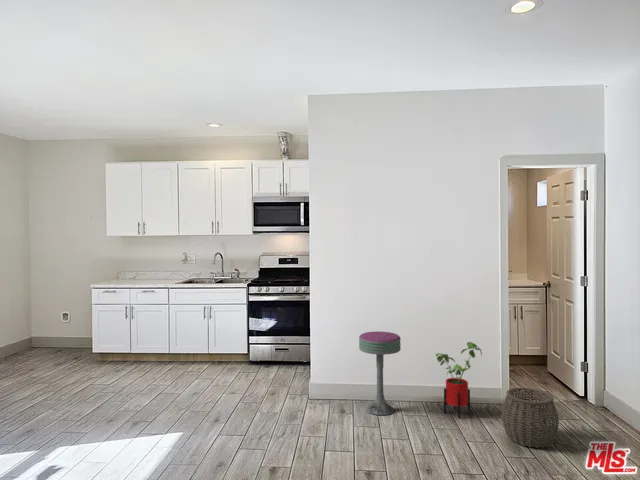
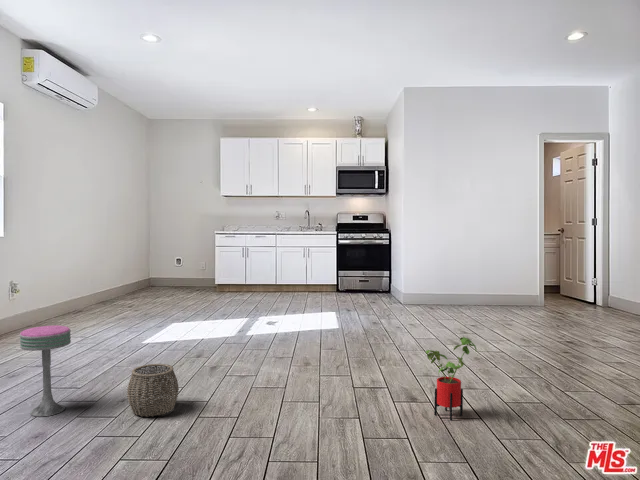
bar stool: present [359,331,401,415] -> present [20,326,71,417]
woven basket: present [501,388,559,448] -> present [127,364,179,417]

